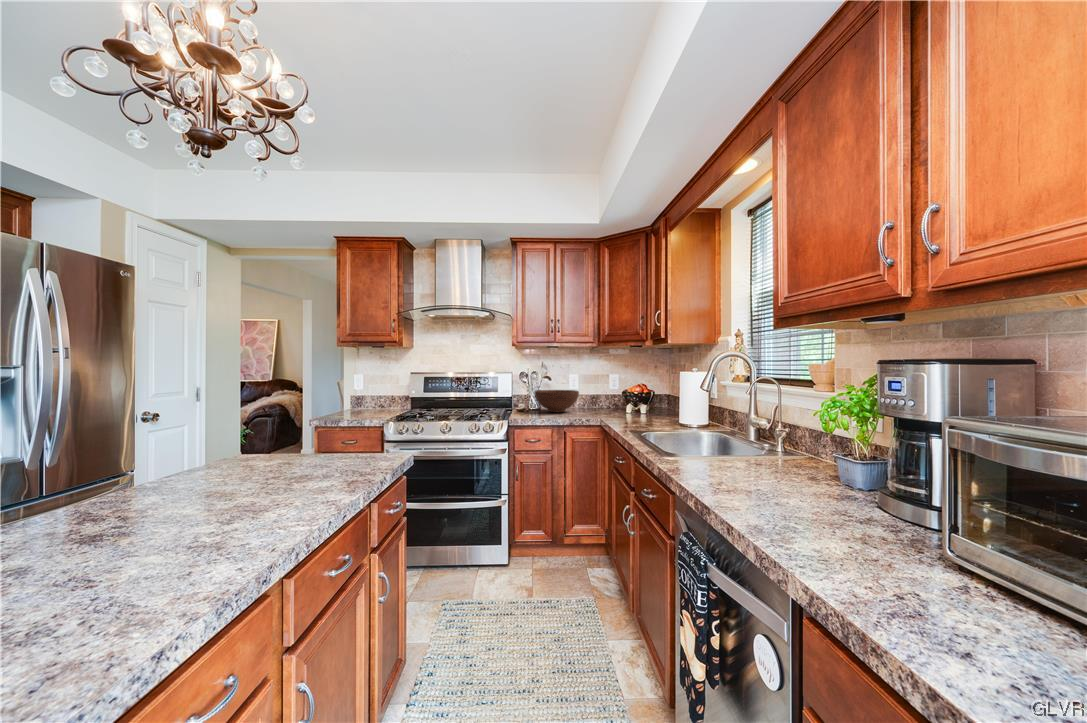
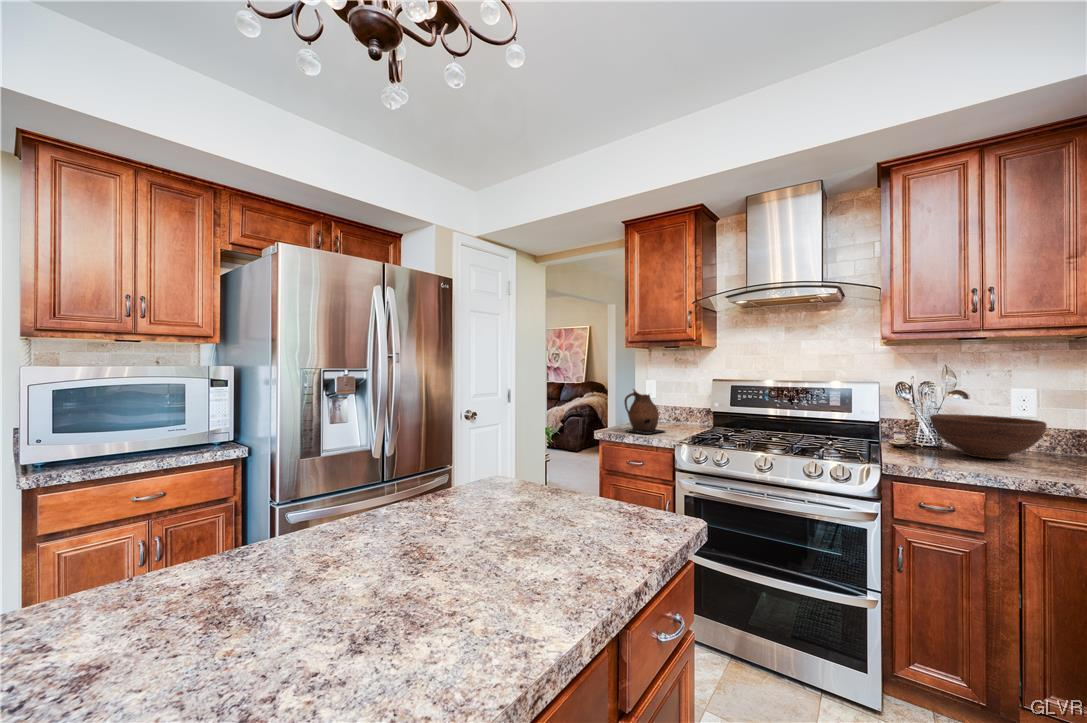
ceramic pitcher: none [337,381,374,418] -> present [624,389,664,434]

